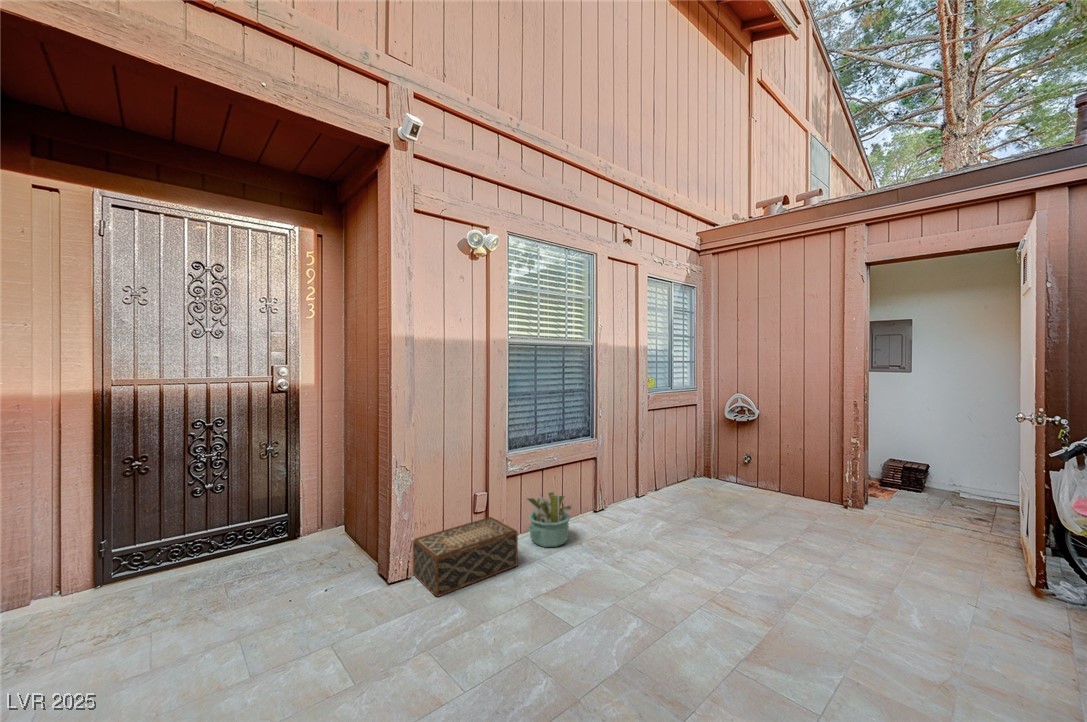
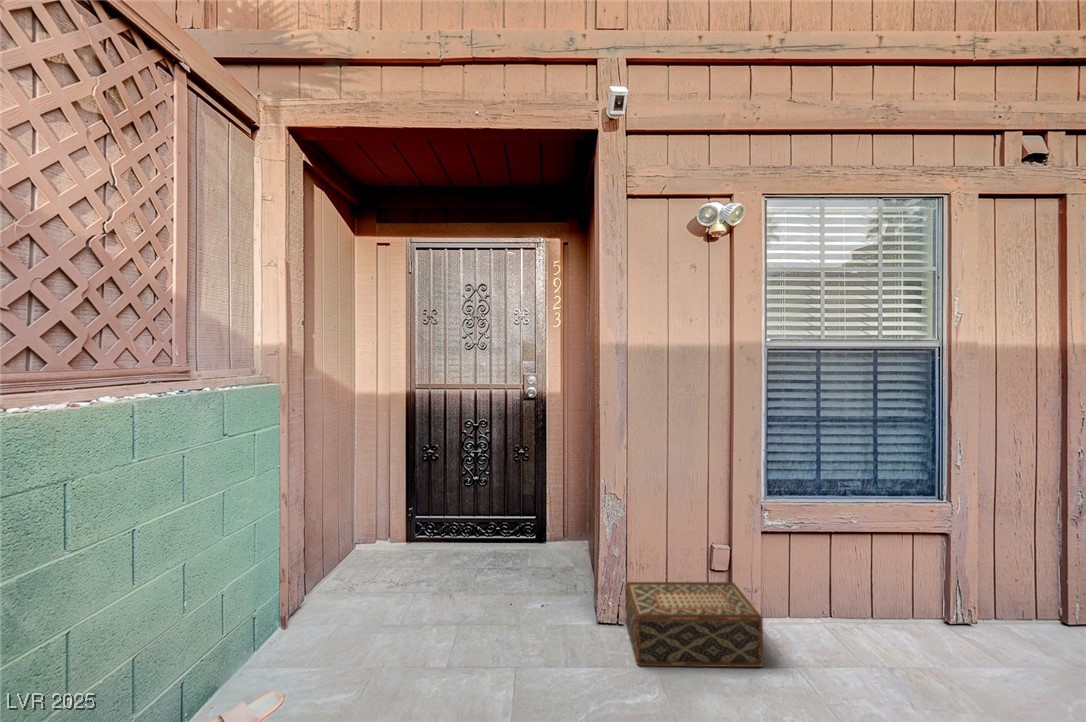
decorative plant: present [527,492,572,547] -> none [791,567,881,661]

